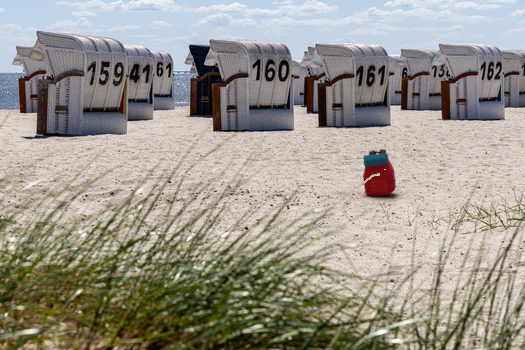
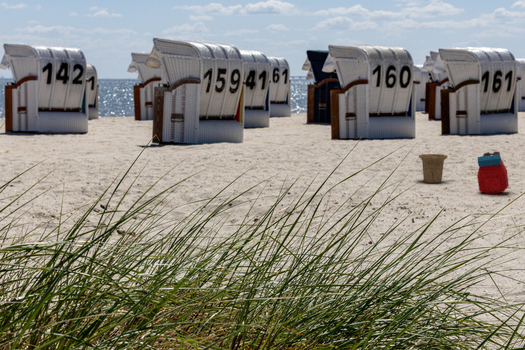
basket: none [299,152,330,184] -> present [419,154,448,183]

